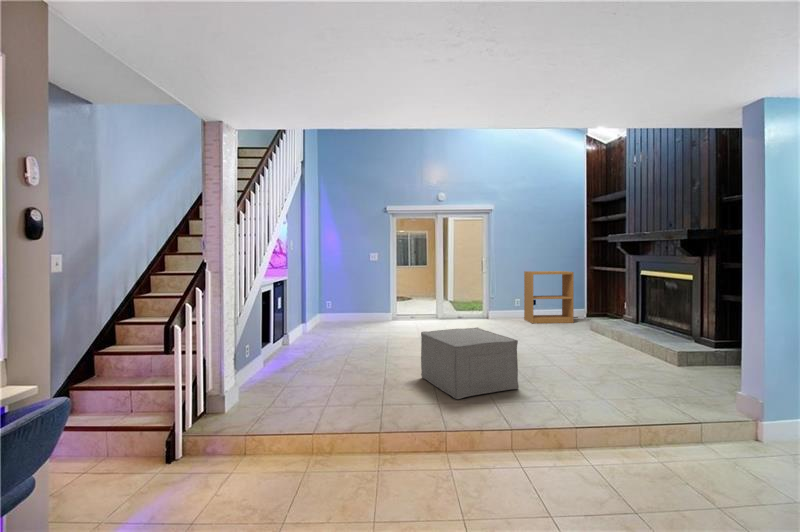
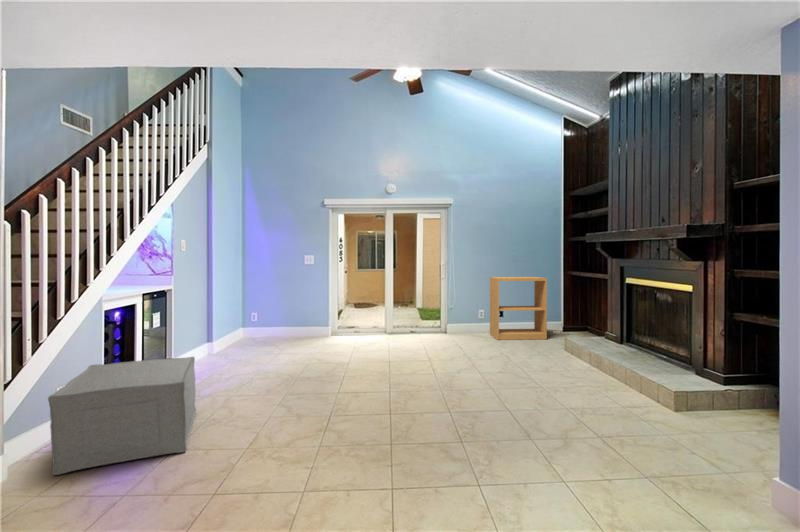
ottoman: present [421,328,519,399] -> present [48,357,197,475]

